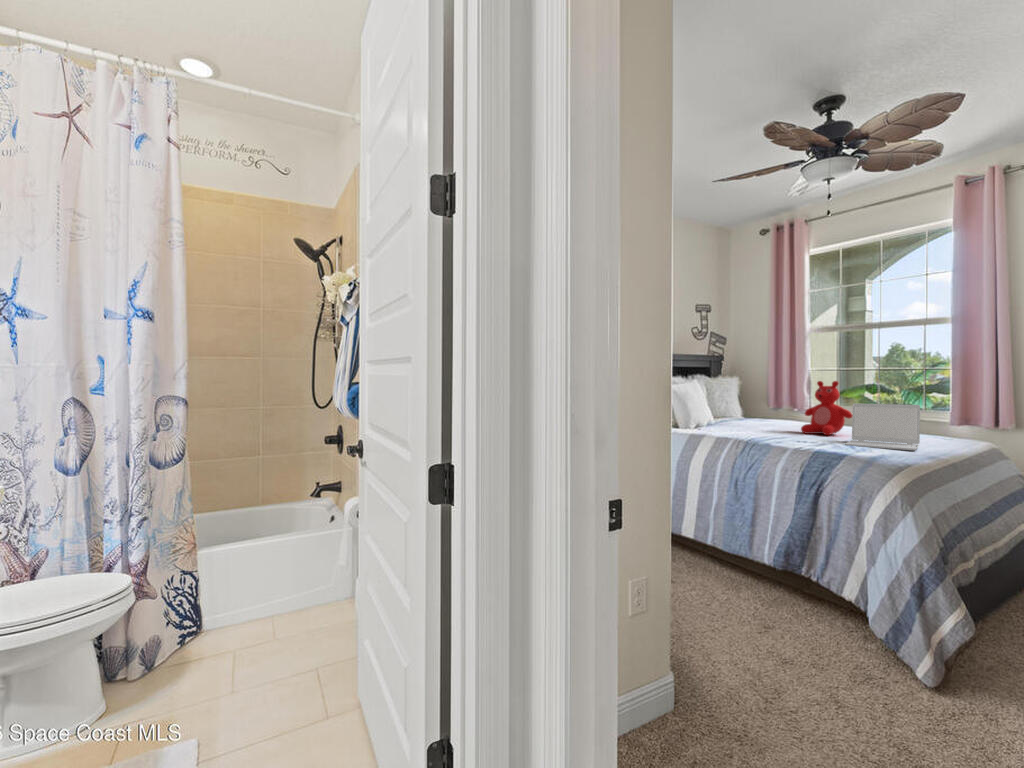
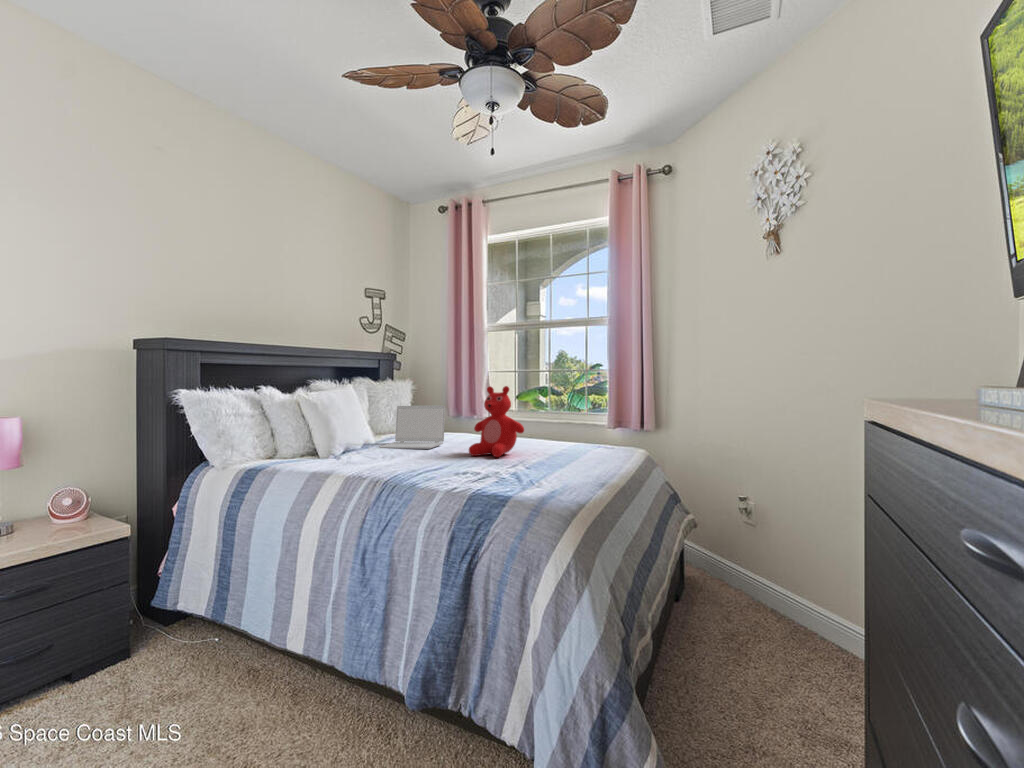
laptop: present [846,403,920,450] -> present [380,405,445,449]

